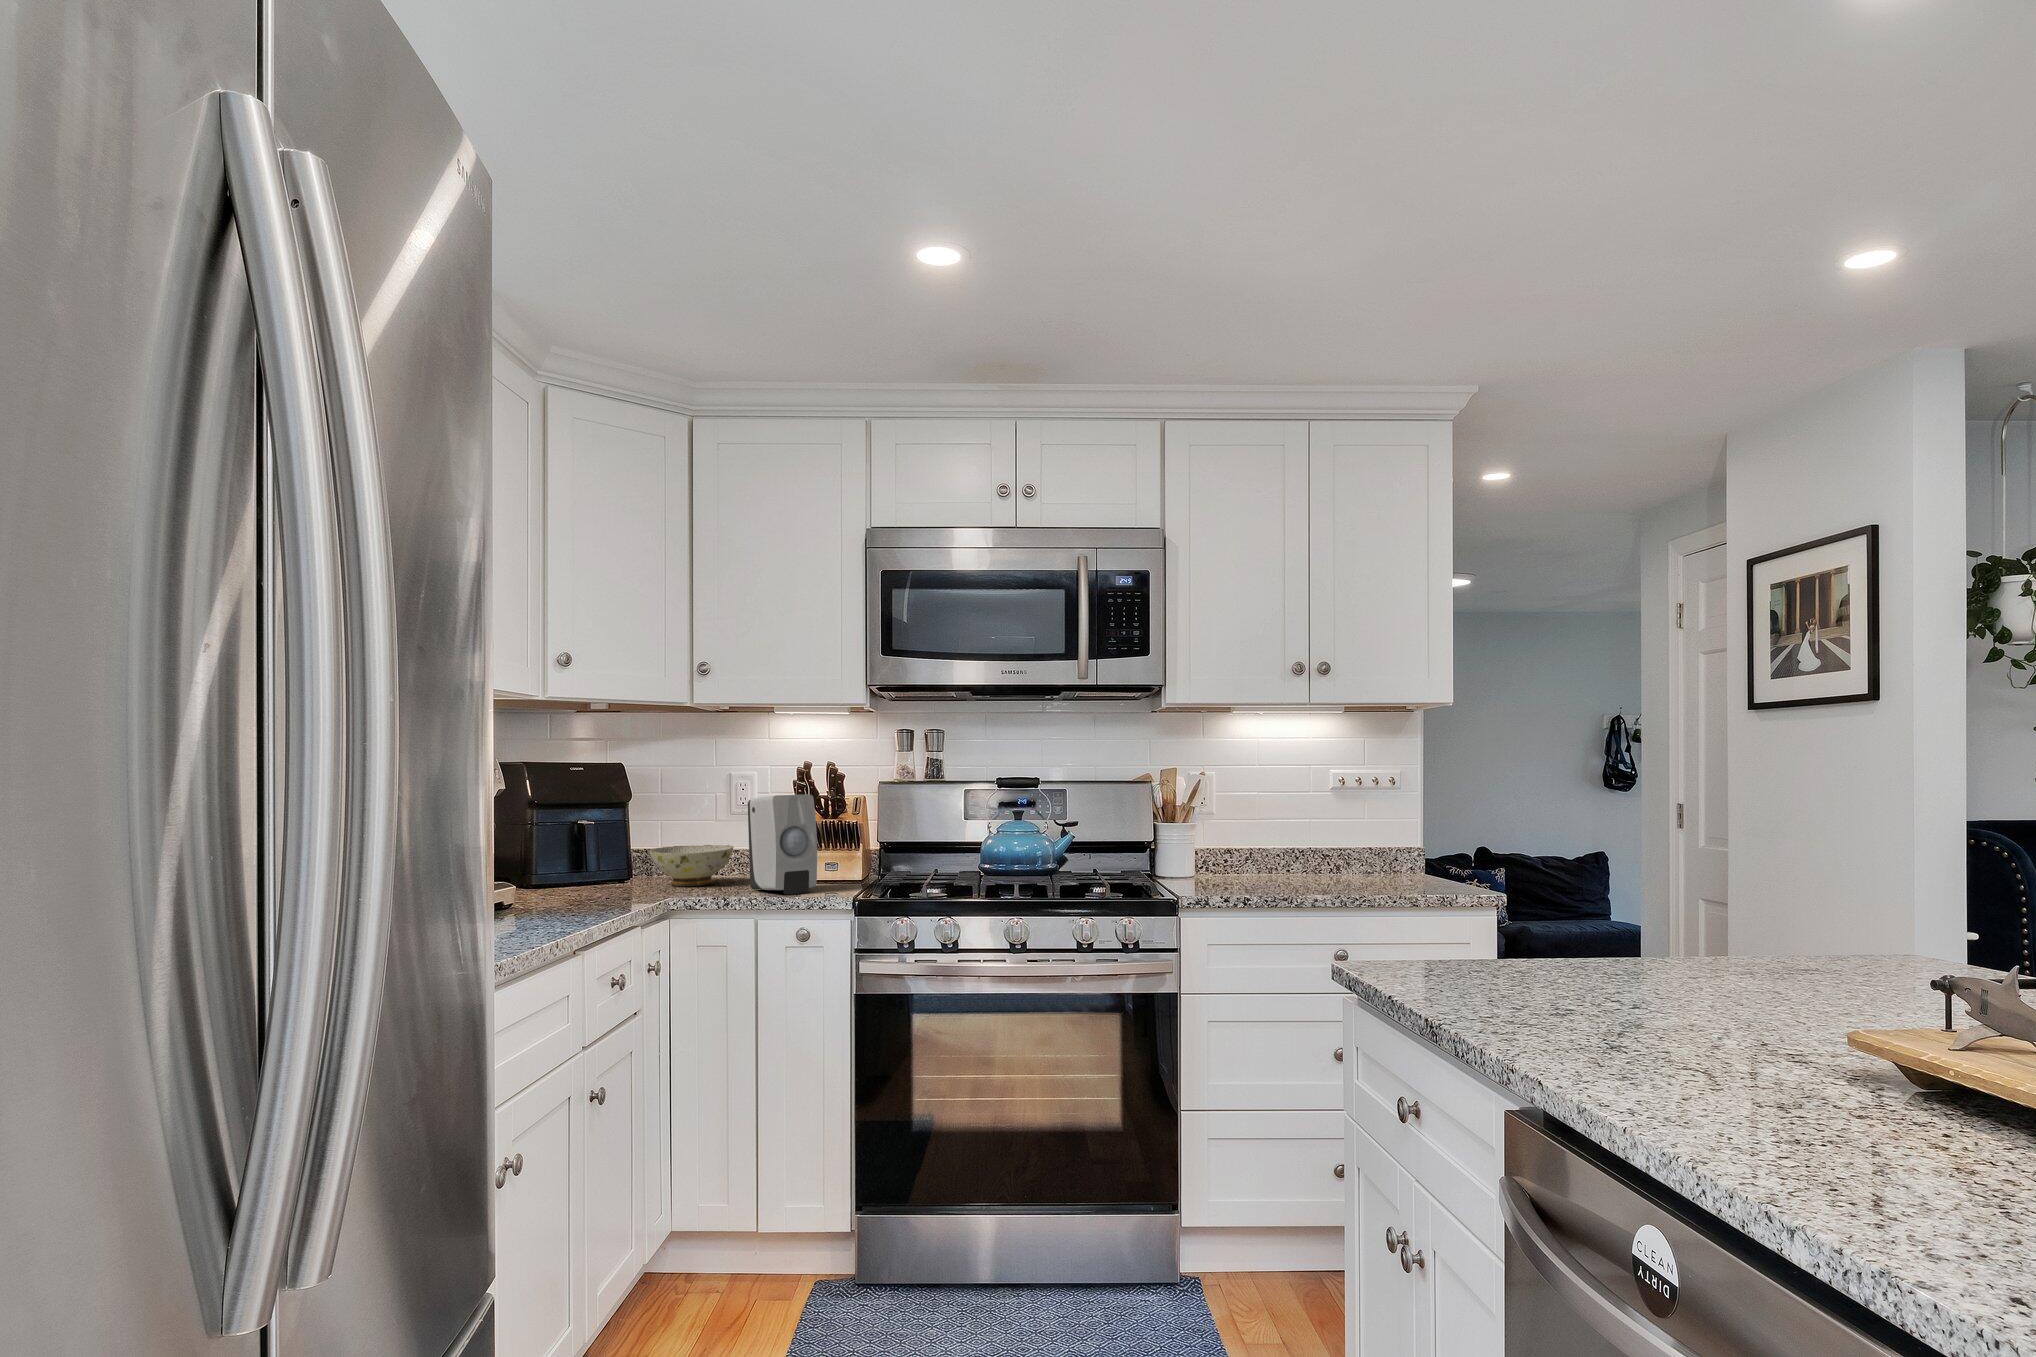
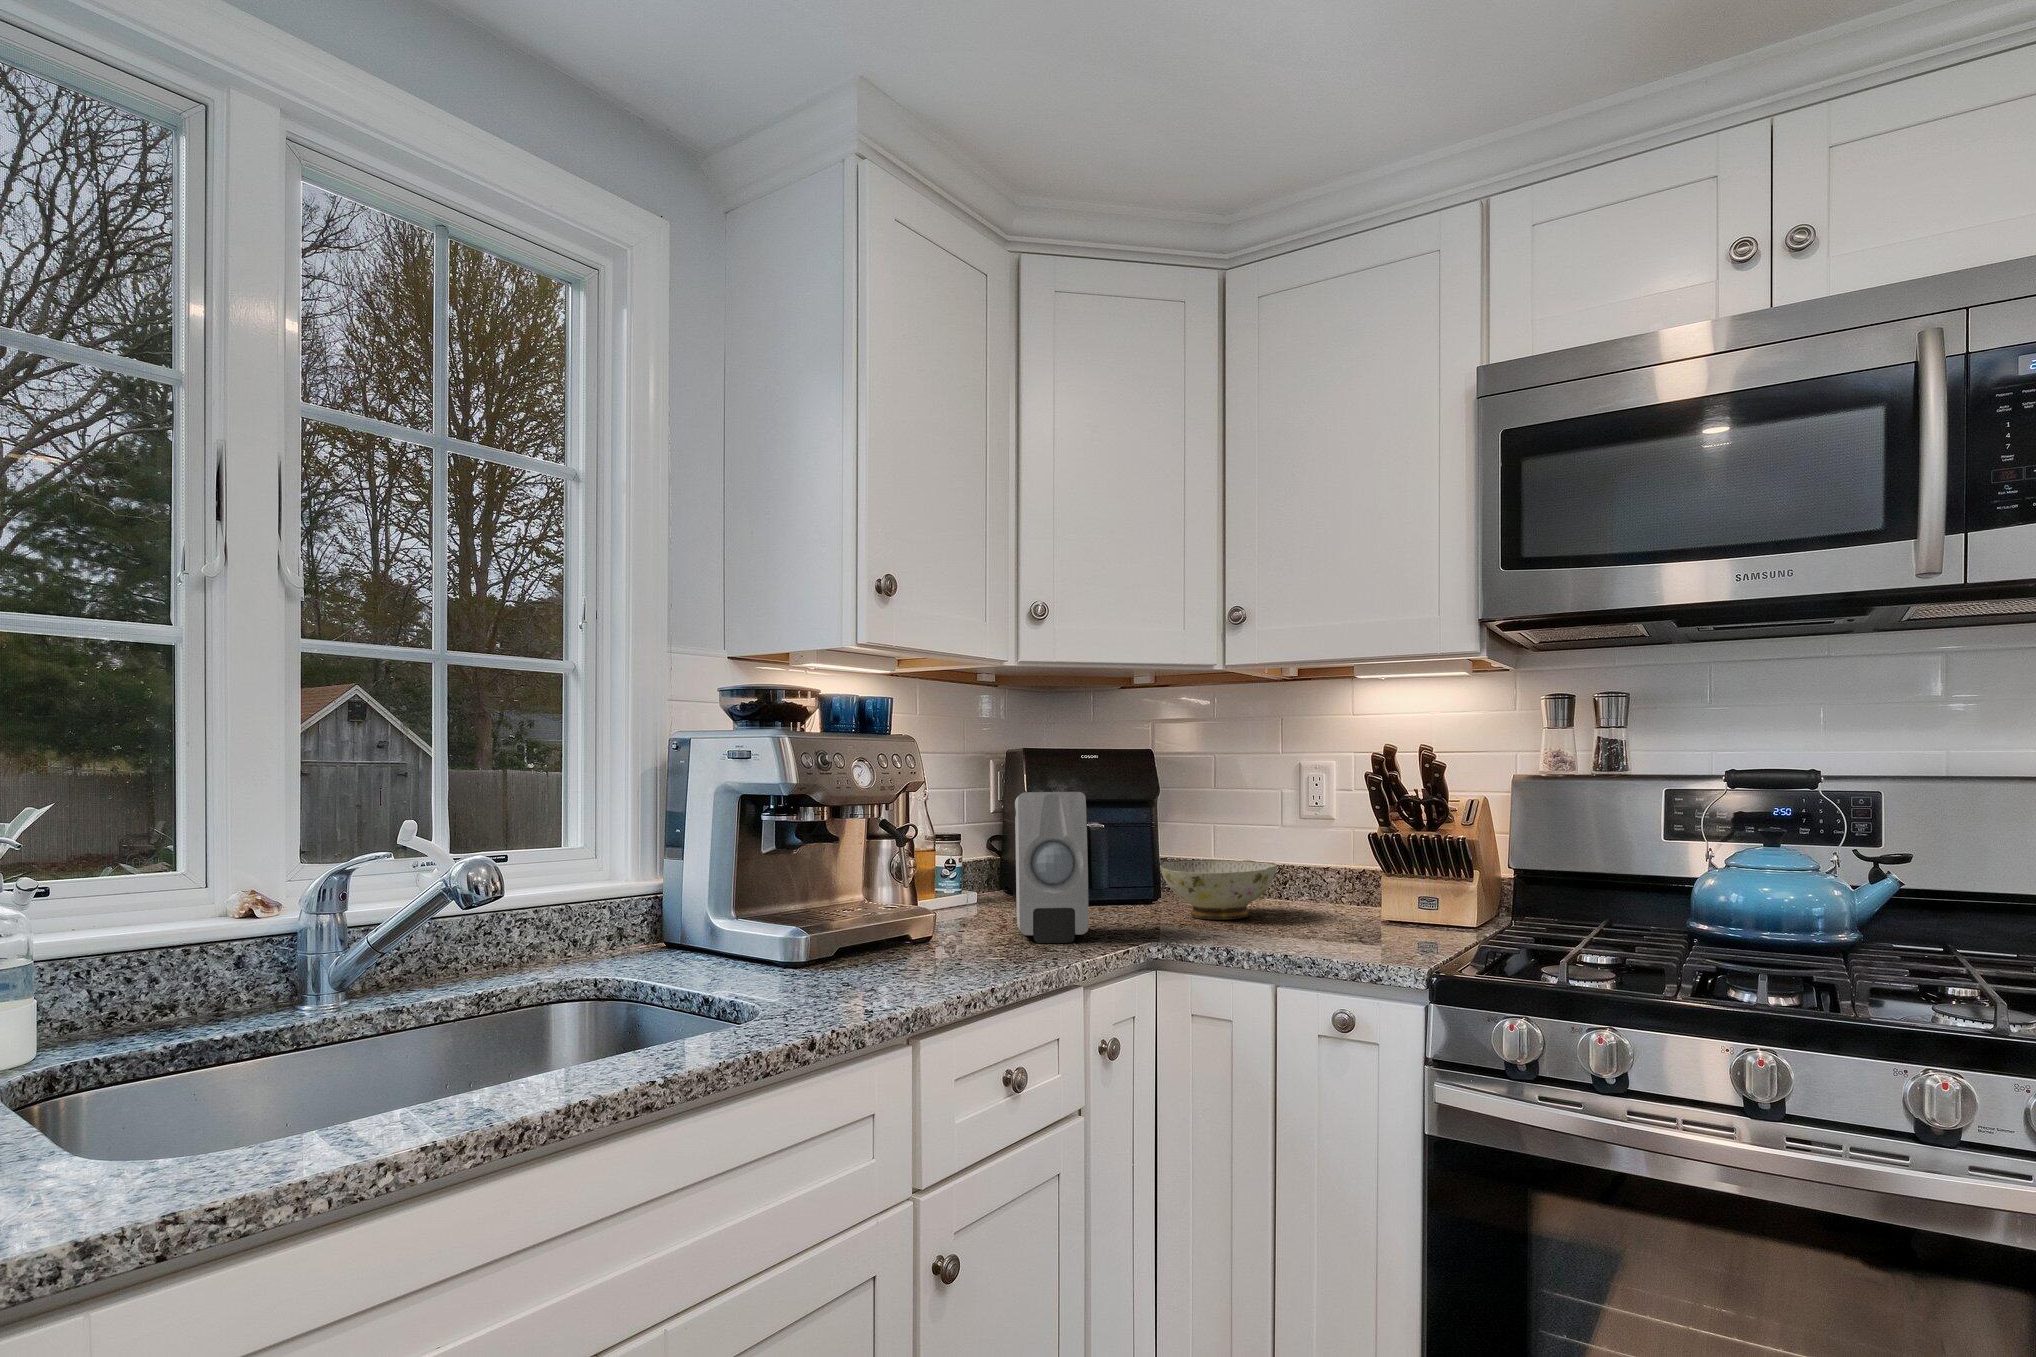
soap dispenser: present [748,794,817,894] -> present [1015,792,1089,943]

